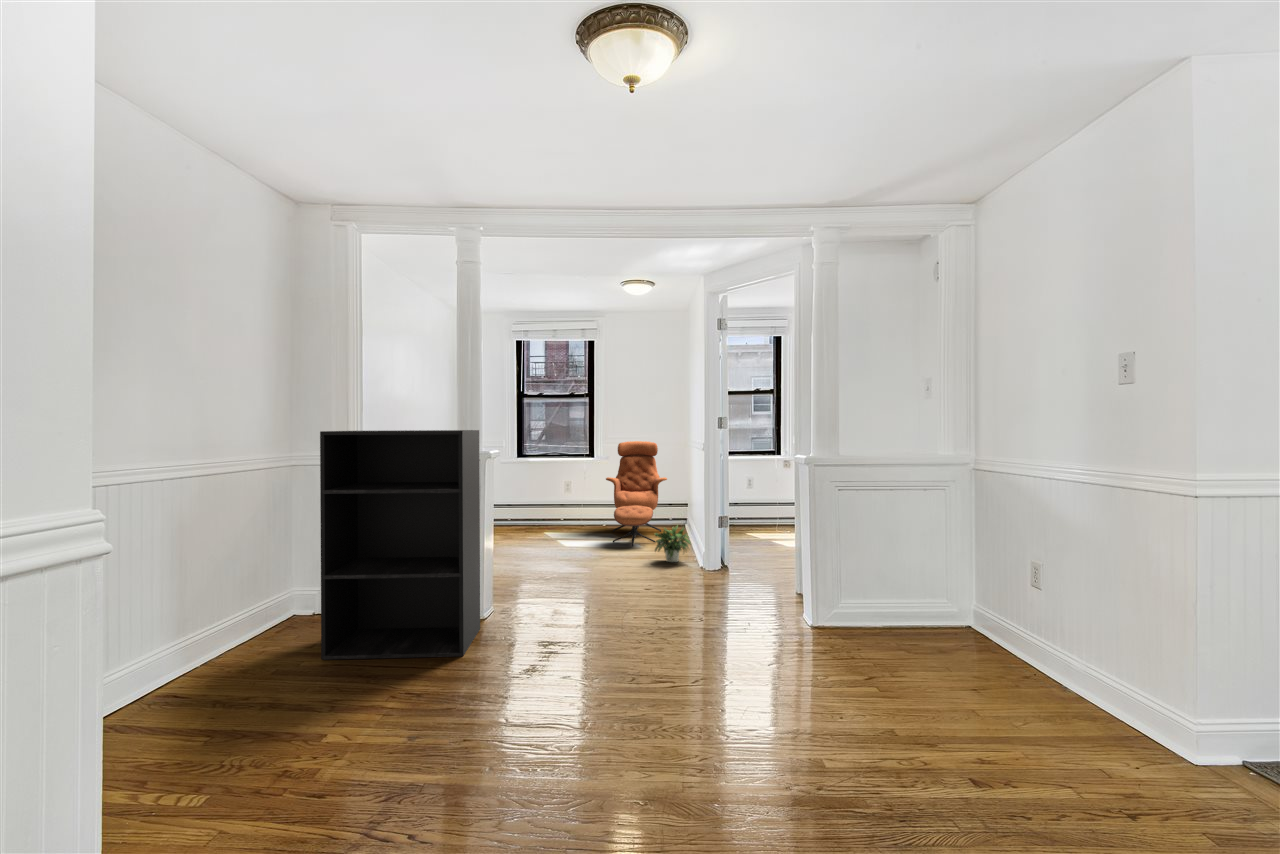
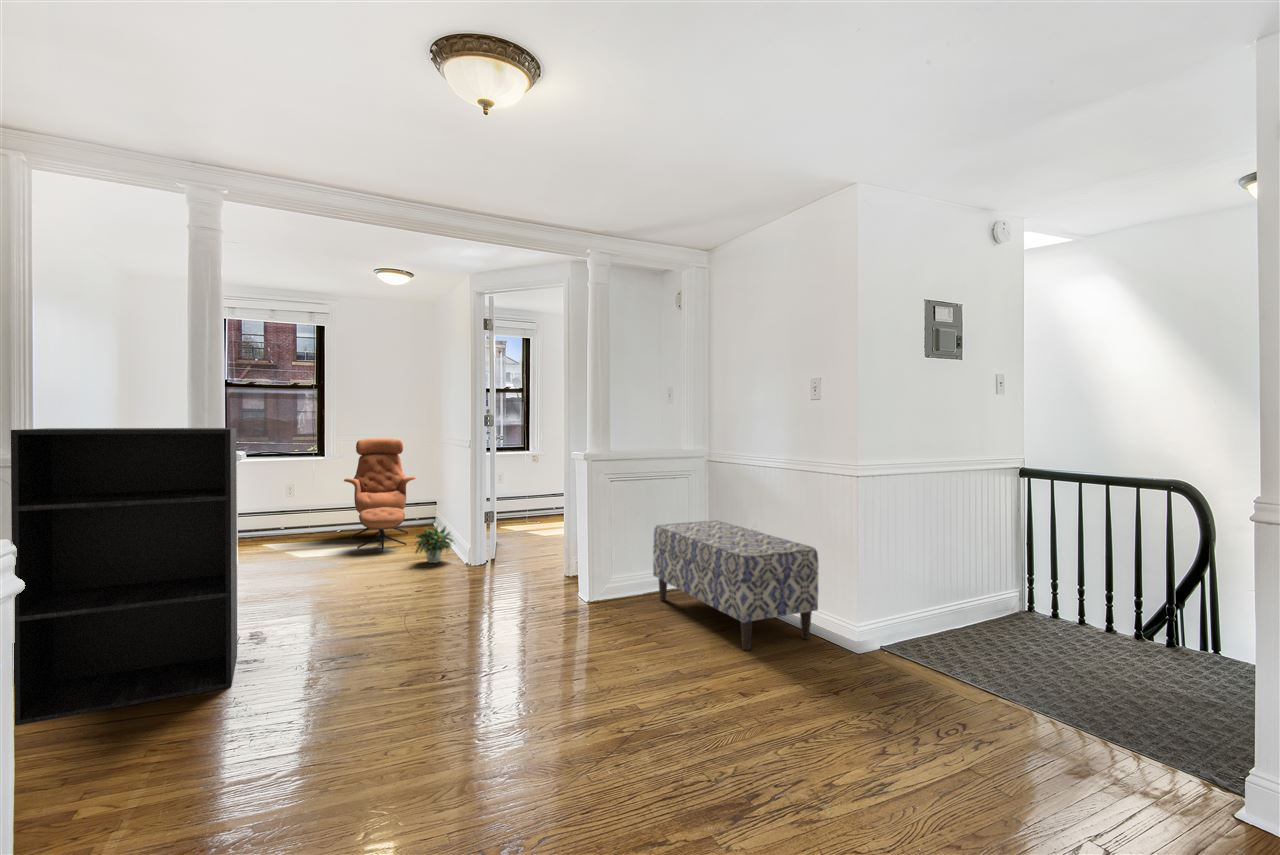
bench: none [890,544,1123,722] -> present [653,521,818,650]

